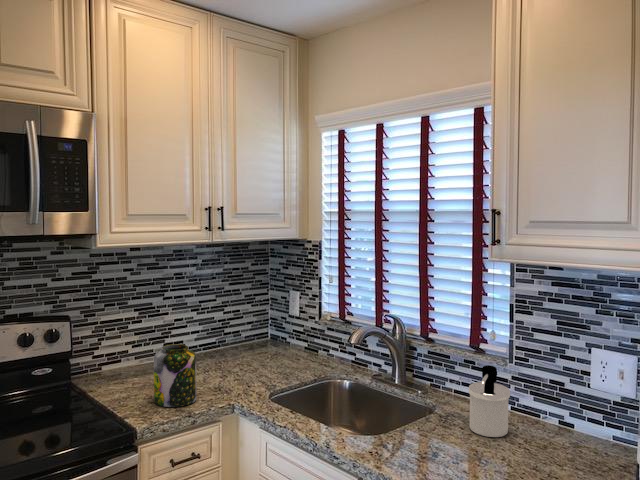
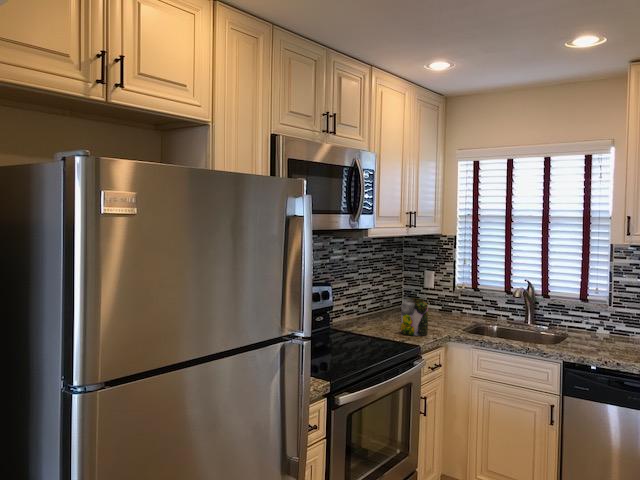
soap dispenser: present [469,365,510,437] -> none [596,305,622,343]

